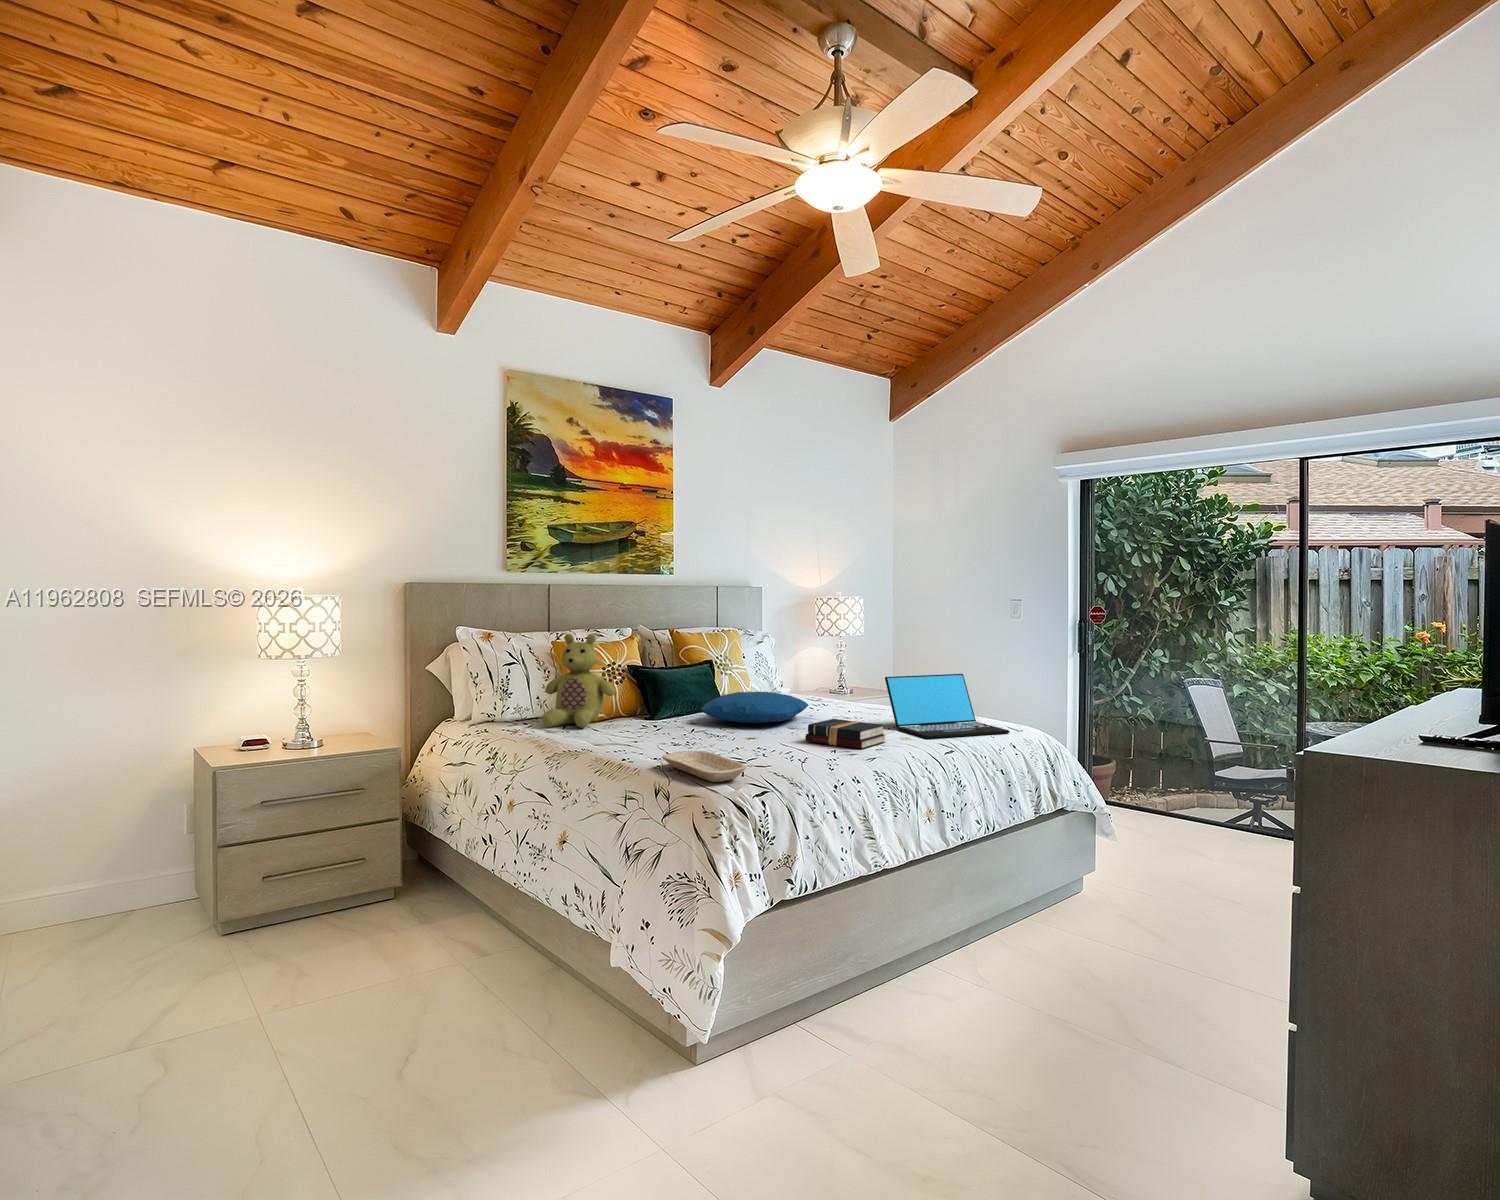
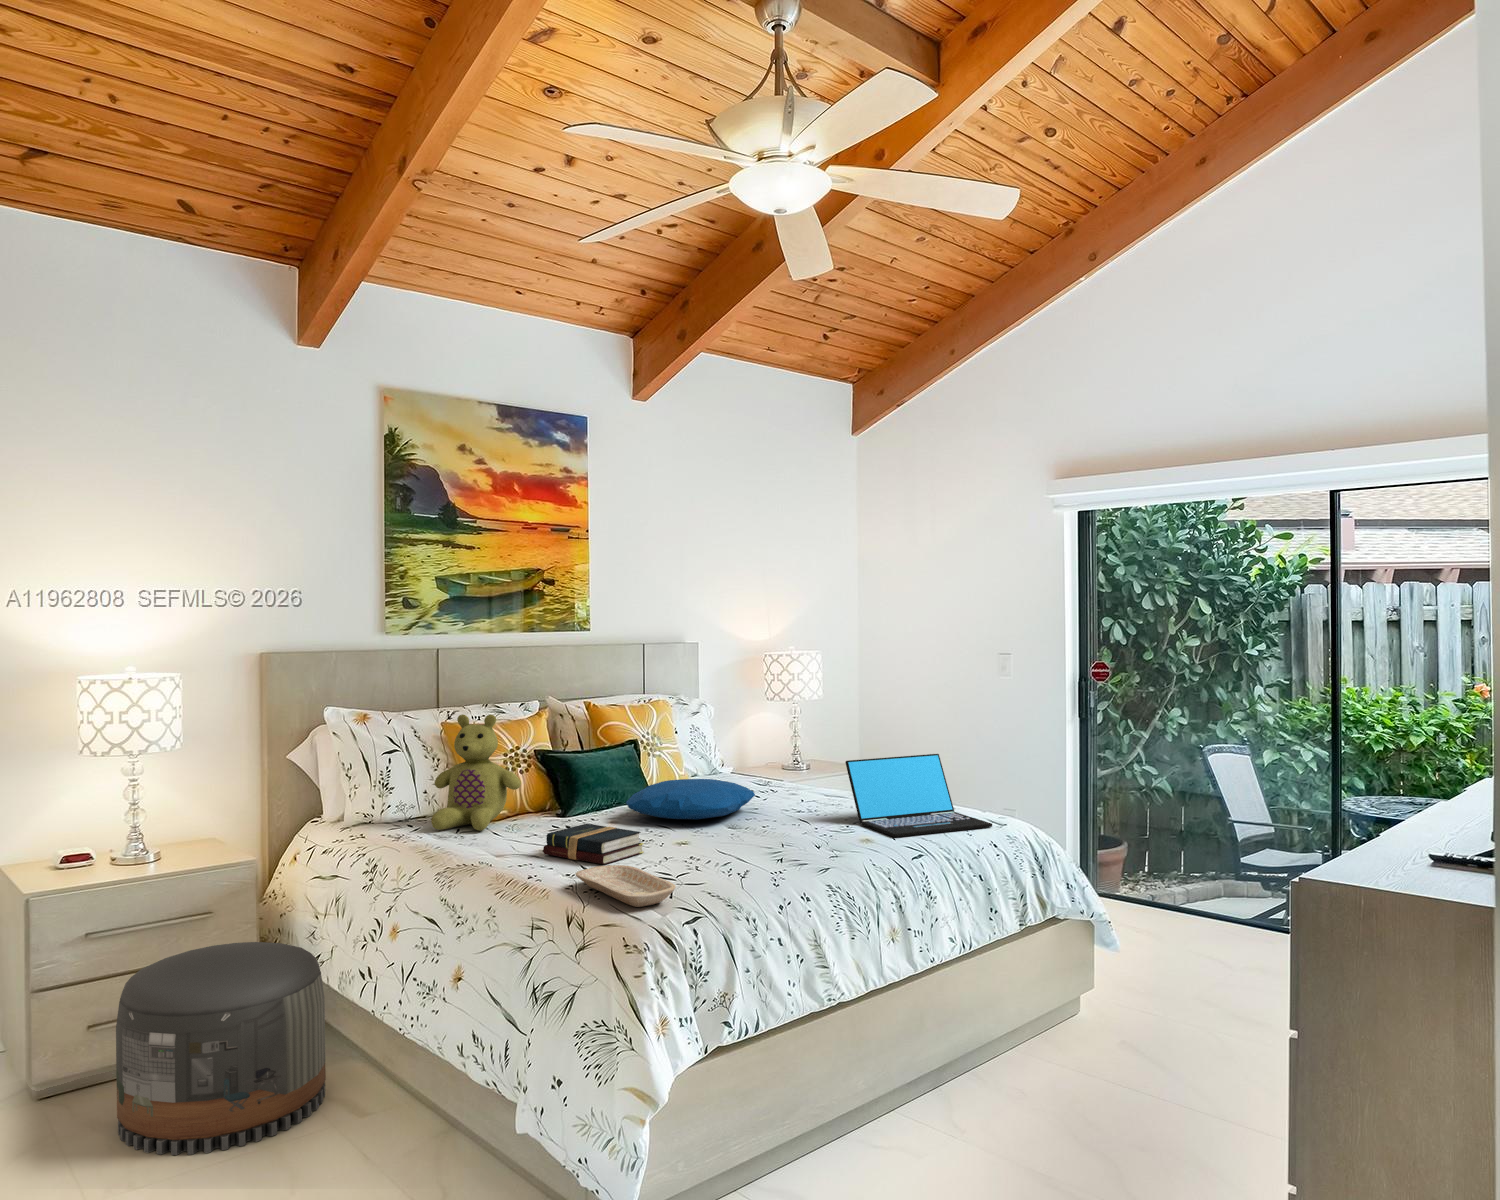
hardback book: present [805,719,886,749] -> present [543,824,644,864]
pouf: none [287,811,455,978] -> present [116,942,326,1155]

